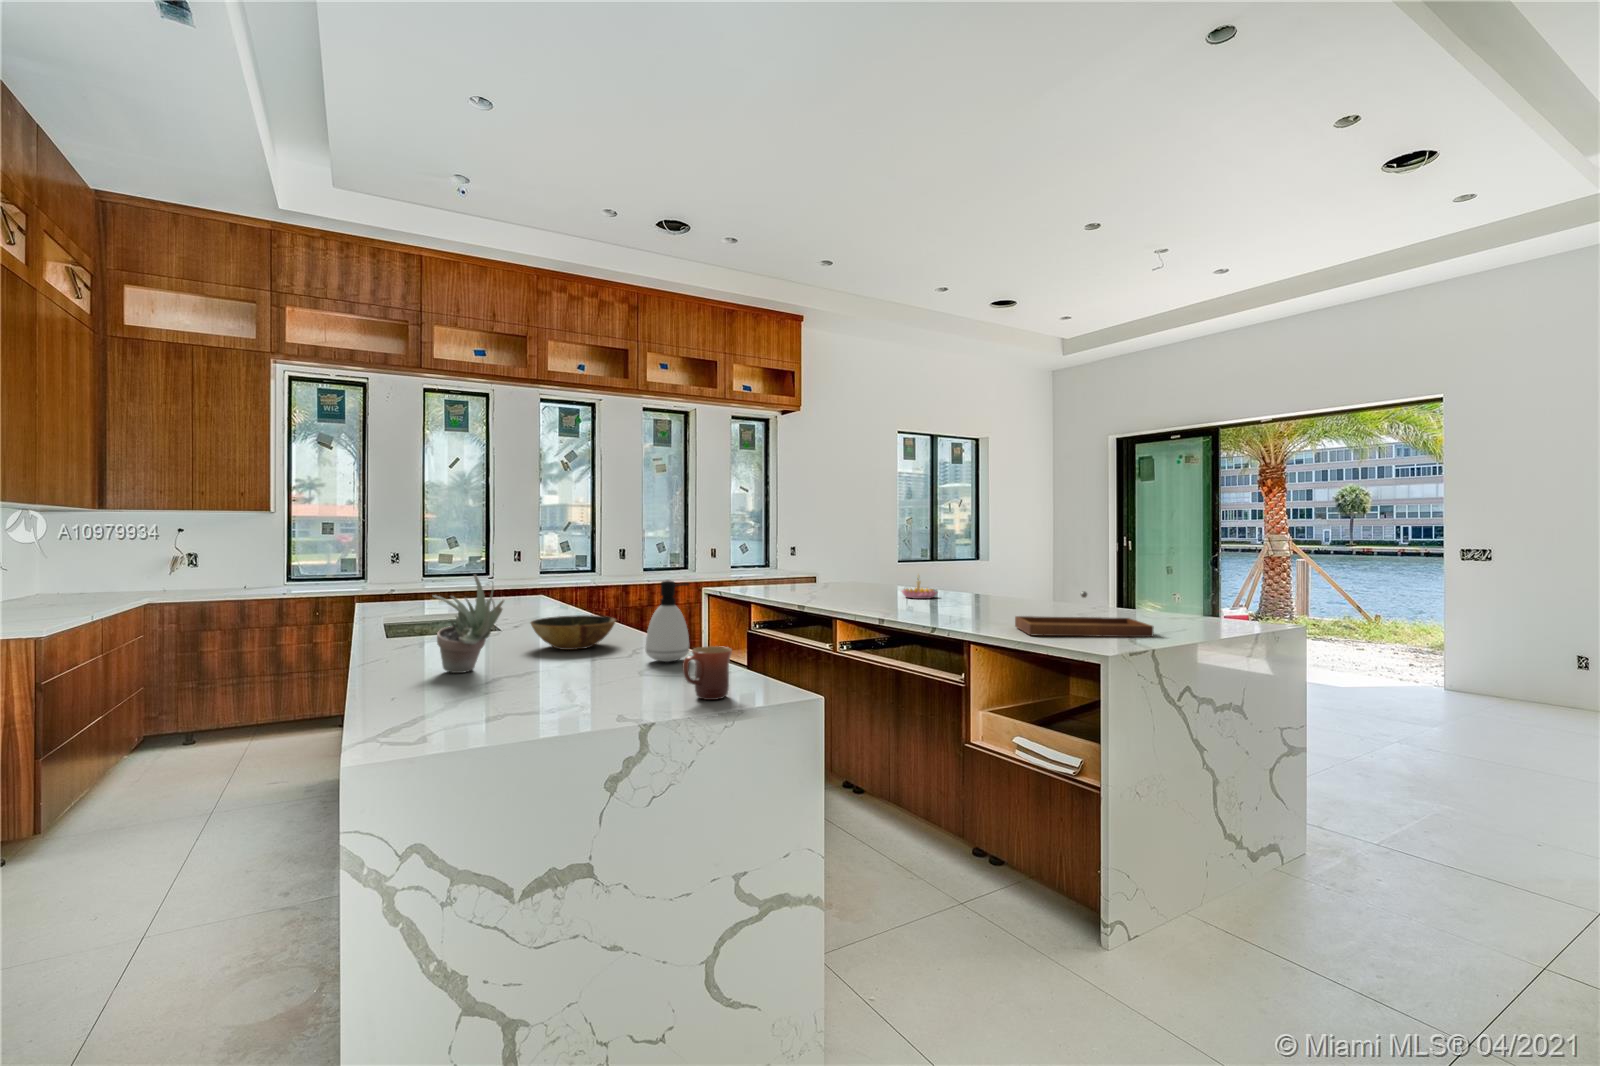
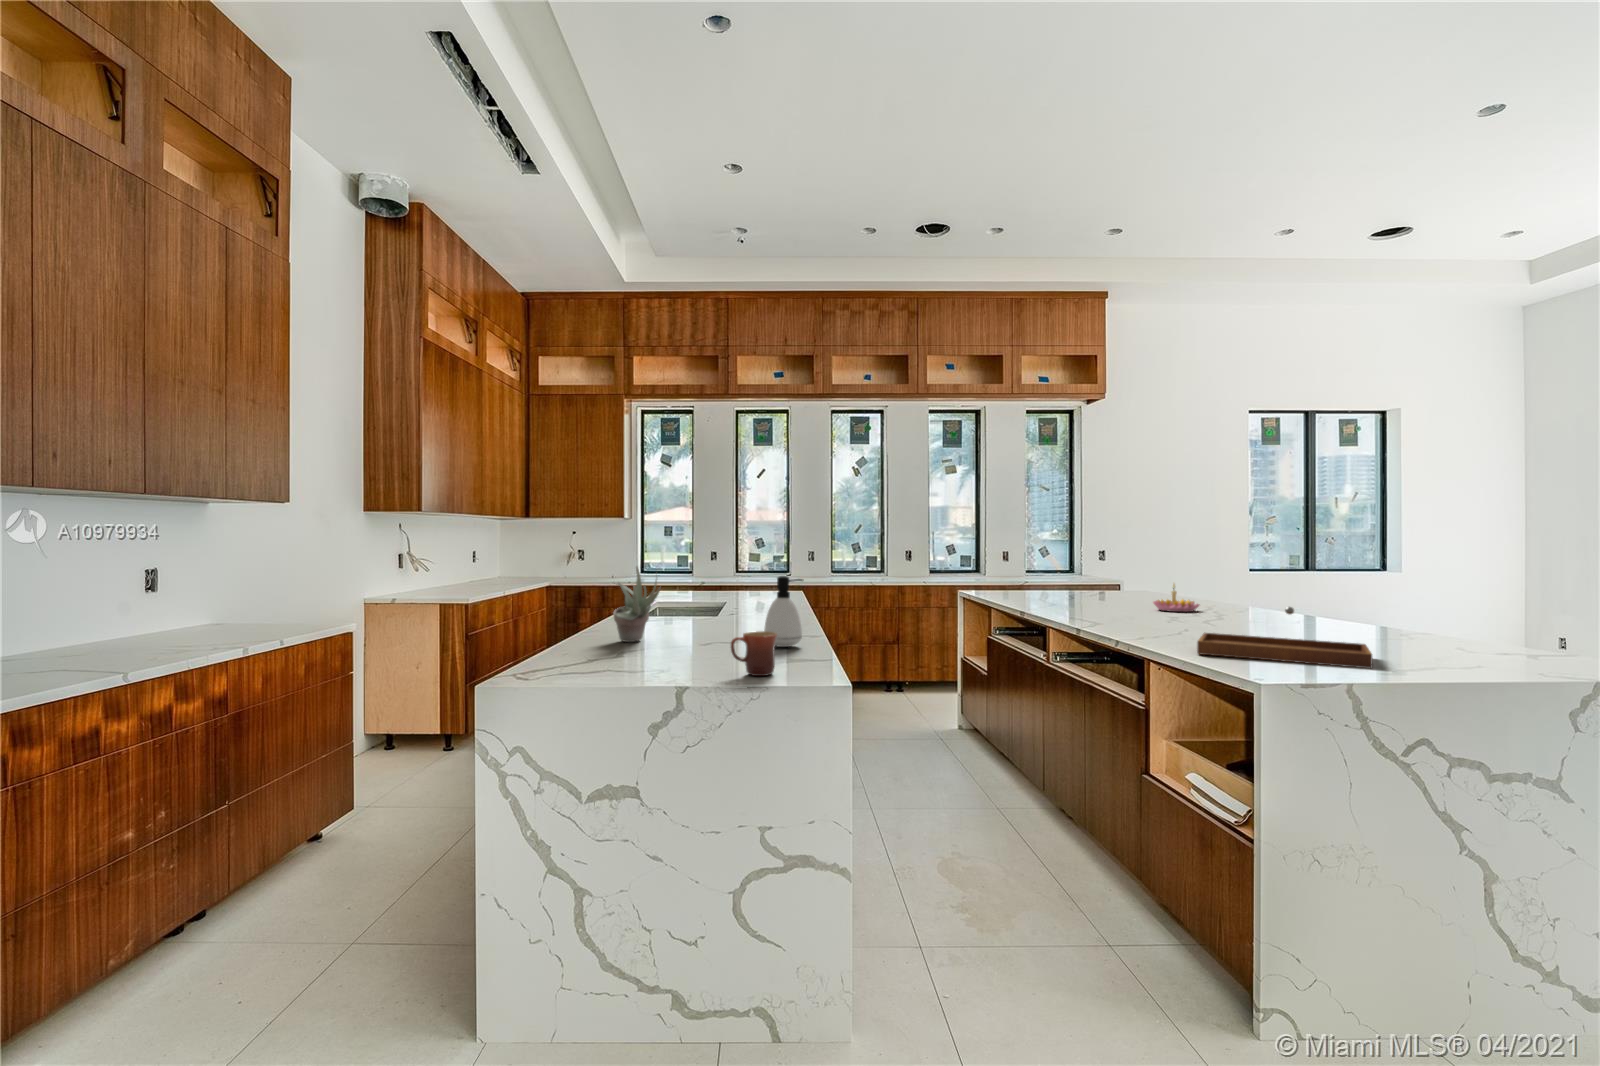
bowl: present [531,615,616,650] -> none [702,605,772,633]

